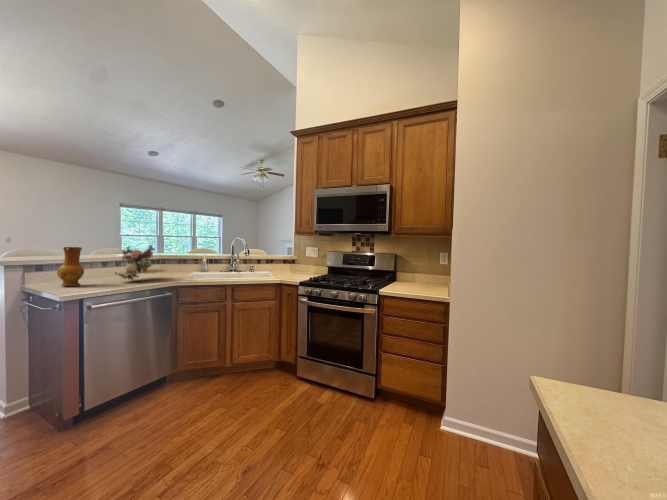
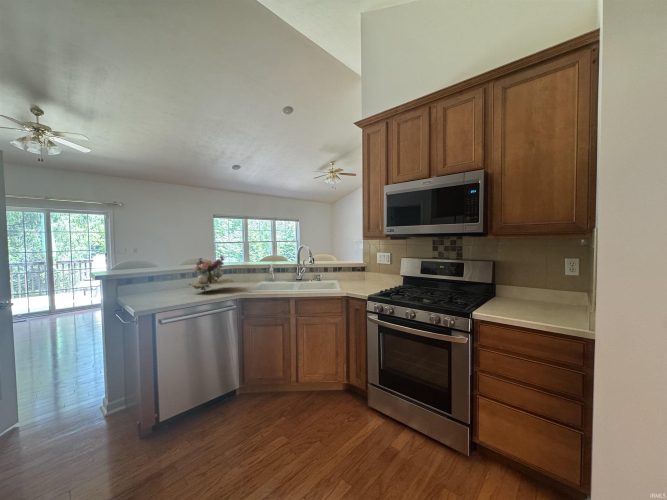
ceramic jug: present [57,247,84,286] -> none [141,260,163,298]

